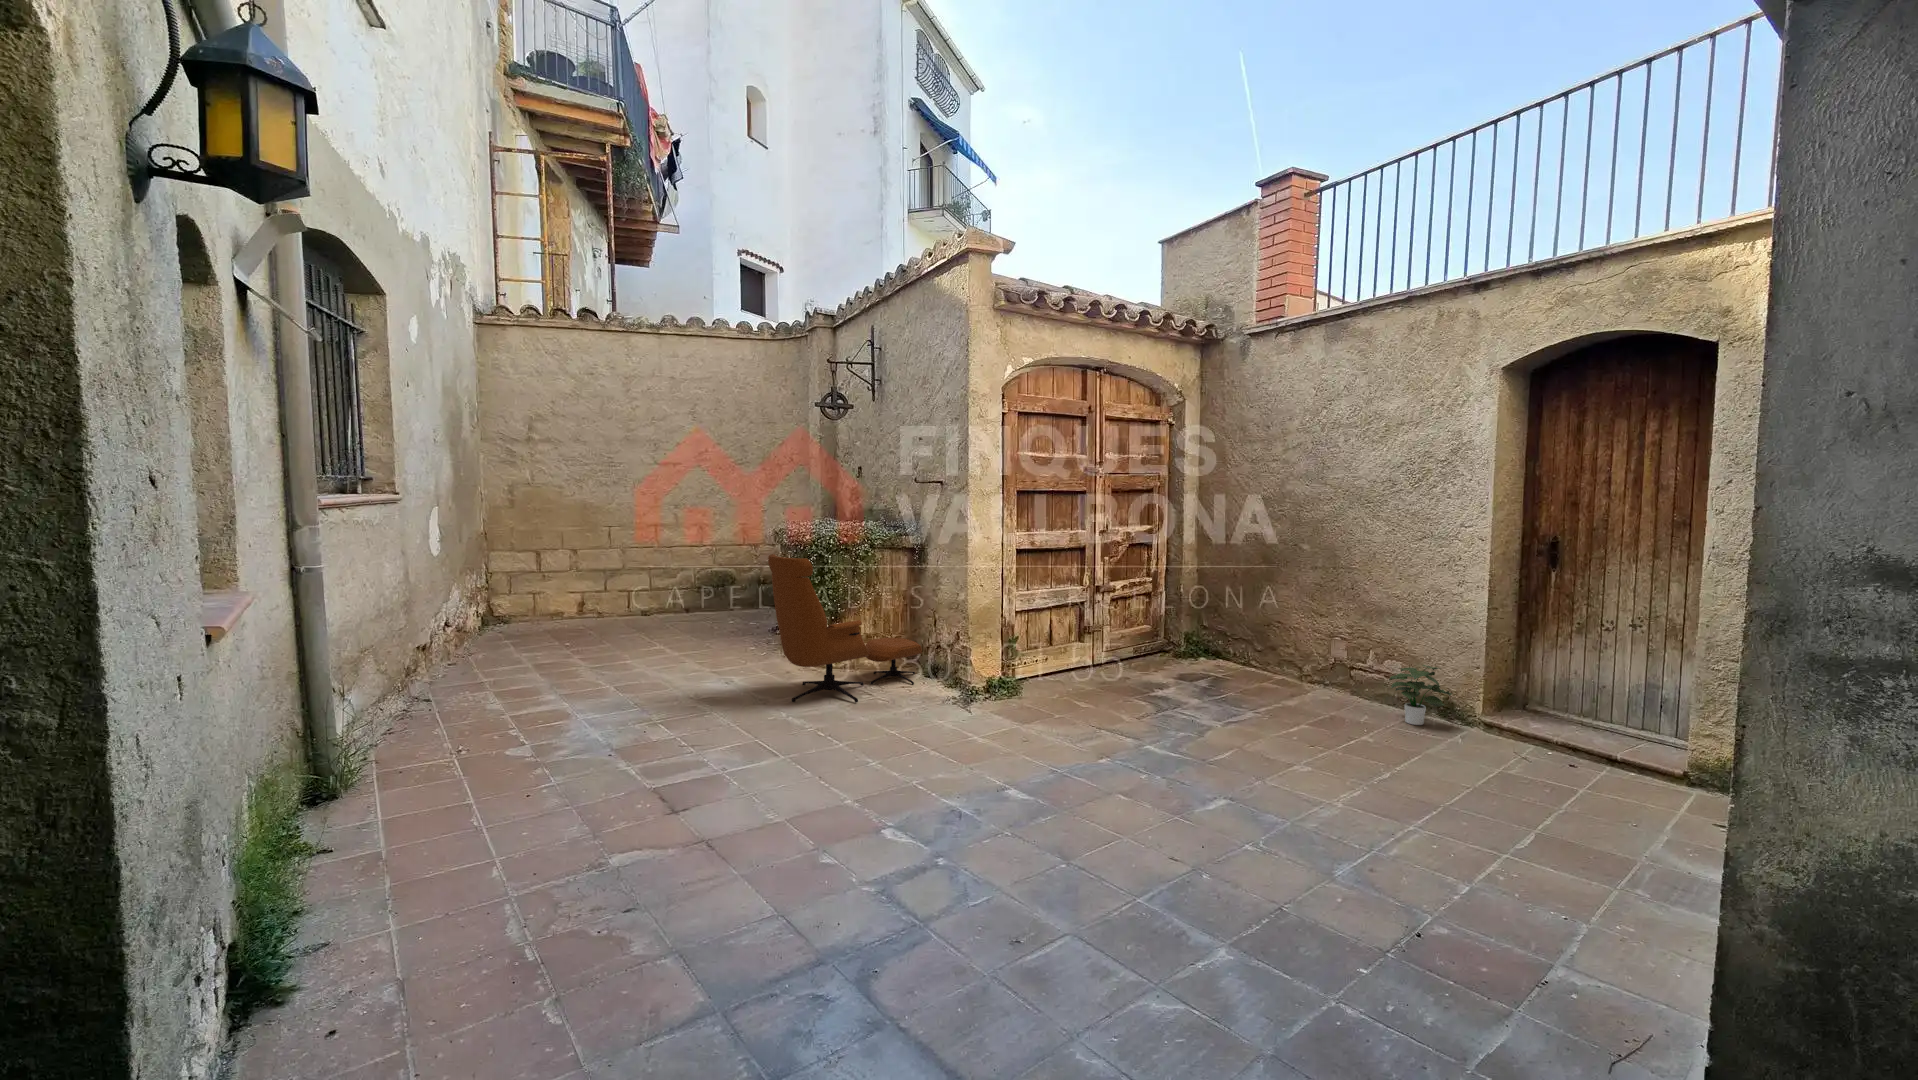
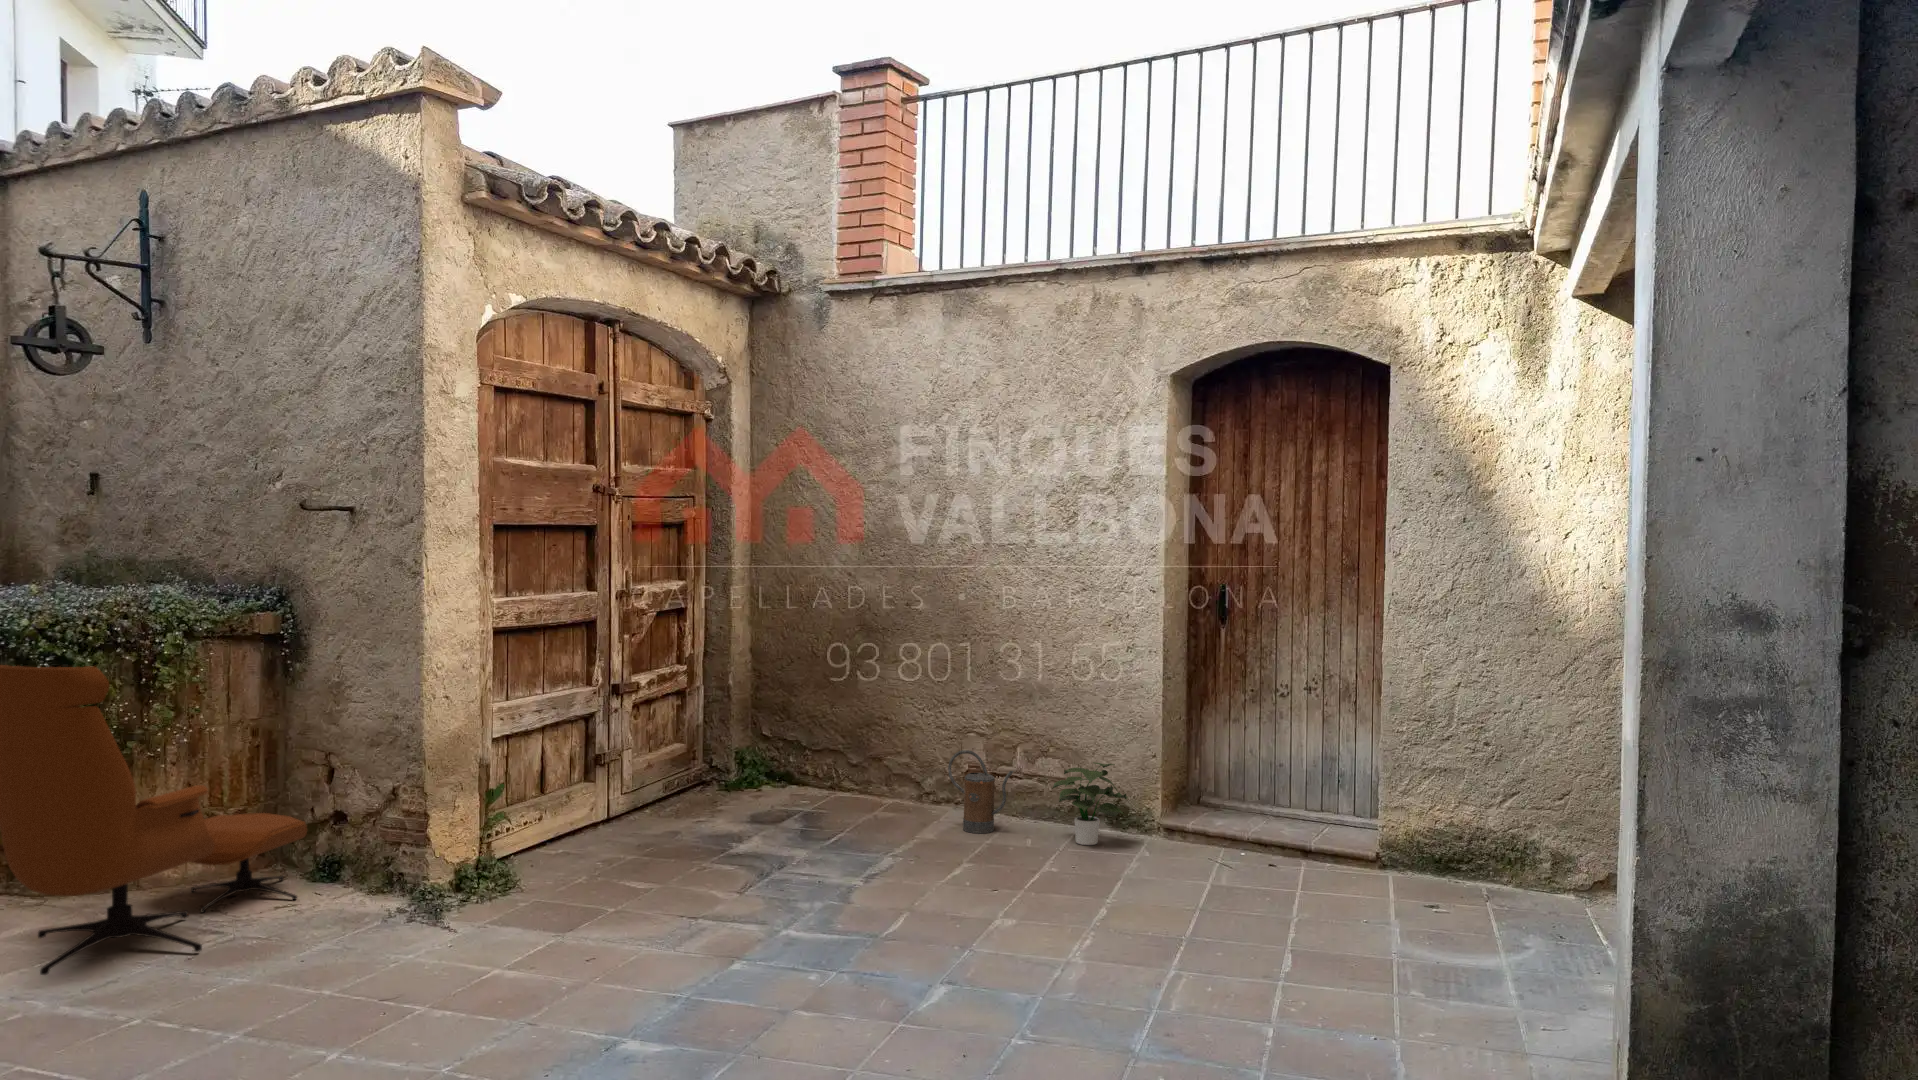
watering can: none [1312,646,1359,705] -> present [948,750,1013,833]

